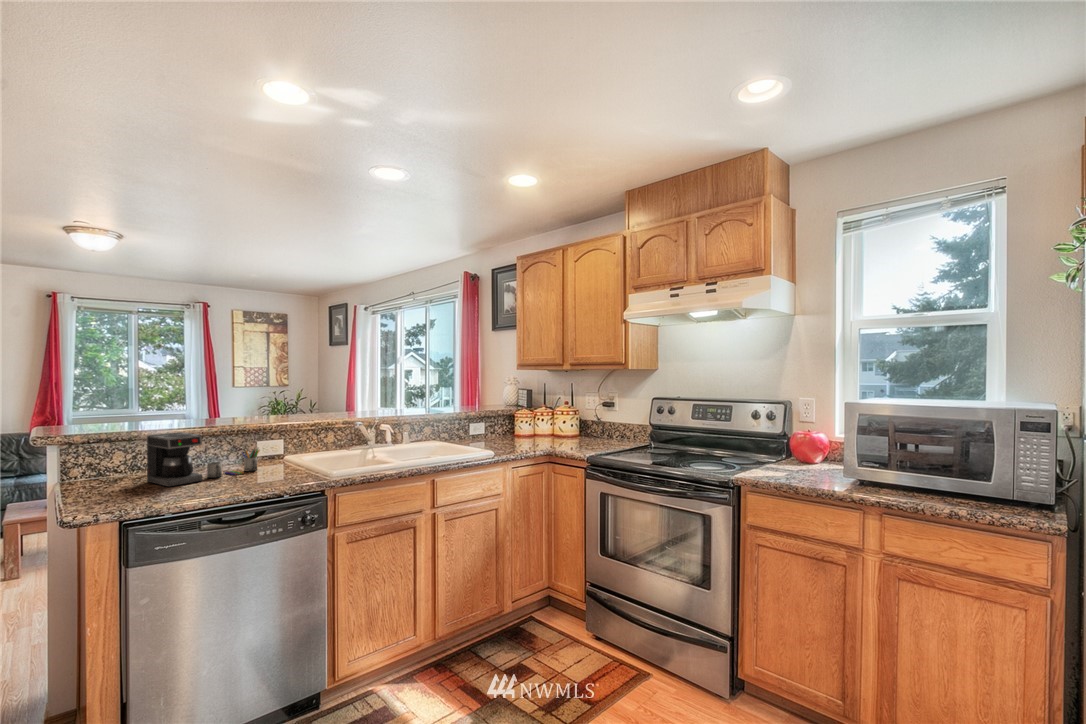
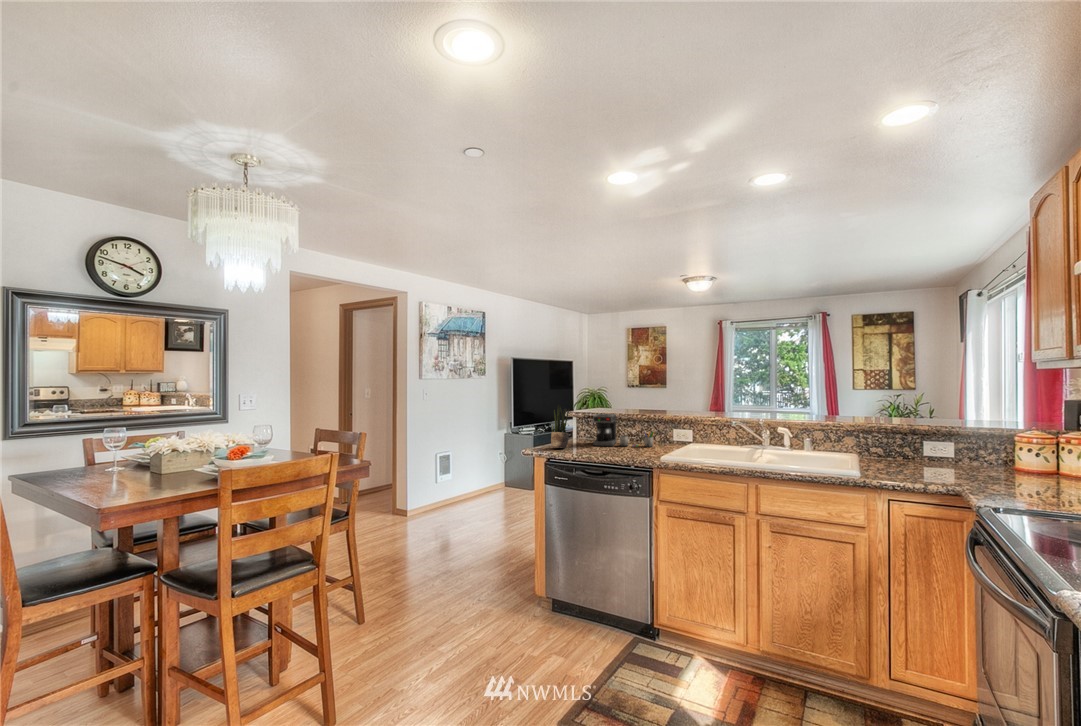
potted plant: none [110,424,150,504] -> present [551,405,569,448]

